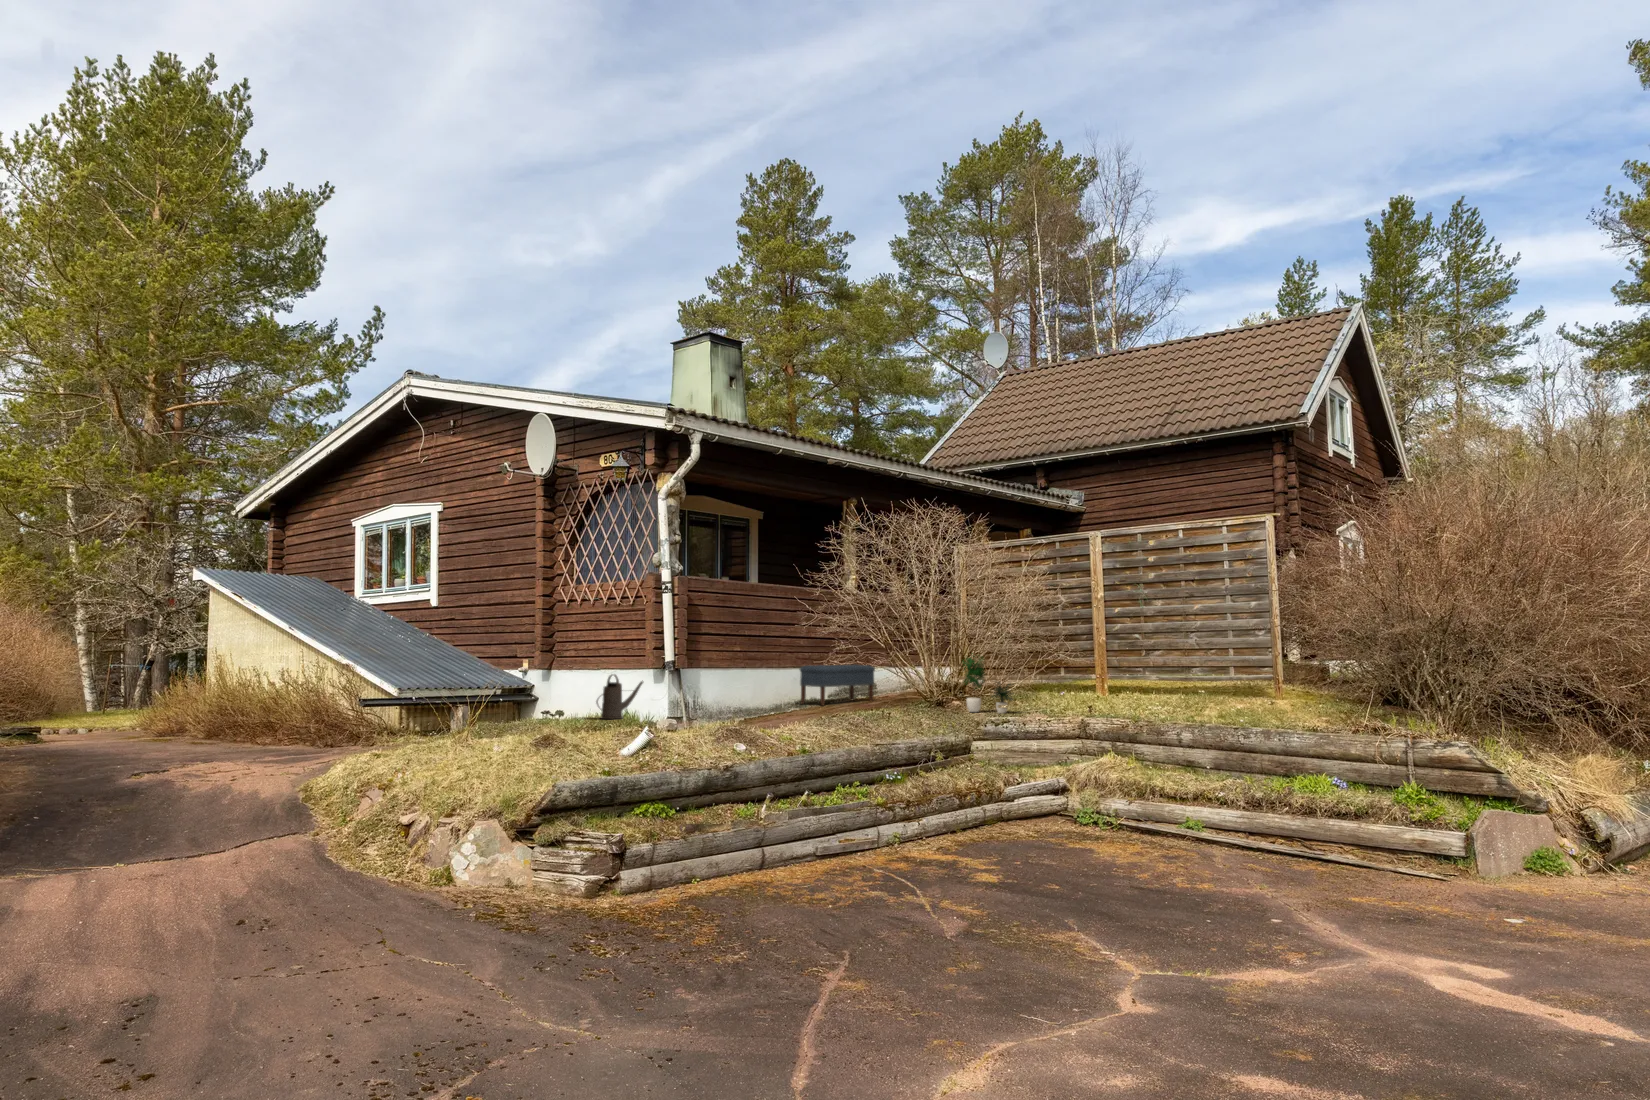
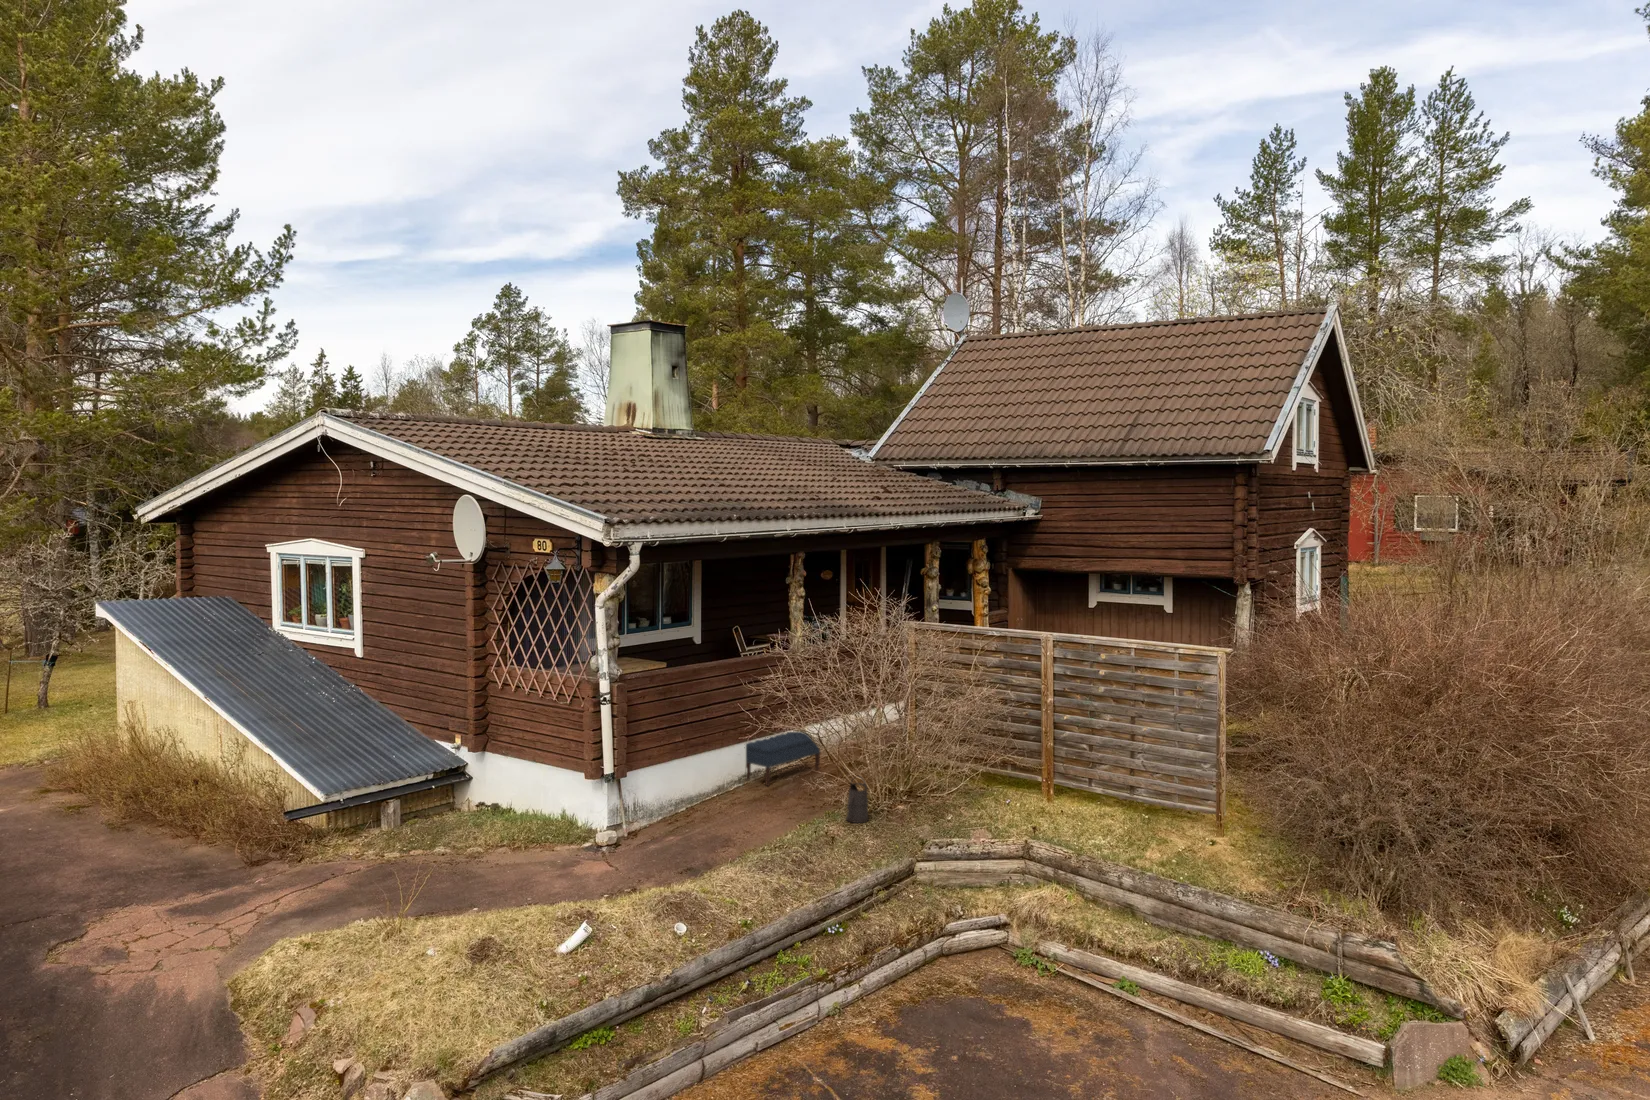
potted plant: present [962,653,1012,713] -> none [908,750,963,814]
watering can: present [596,675,643,719] -> present [846,777,869,823]

